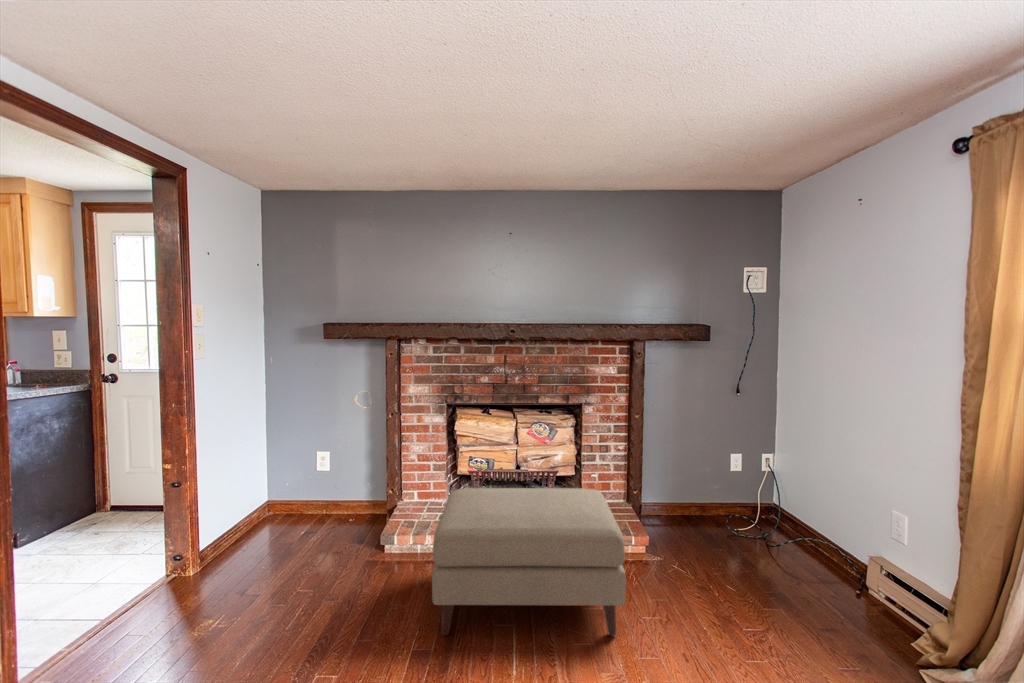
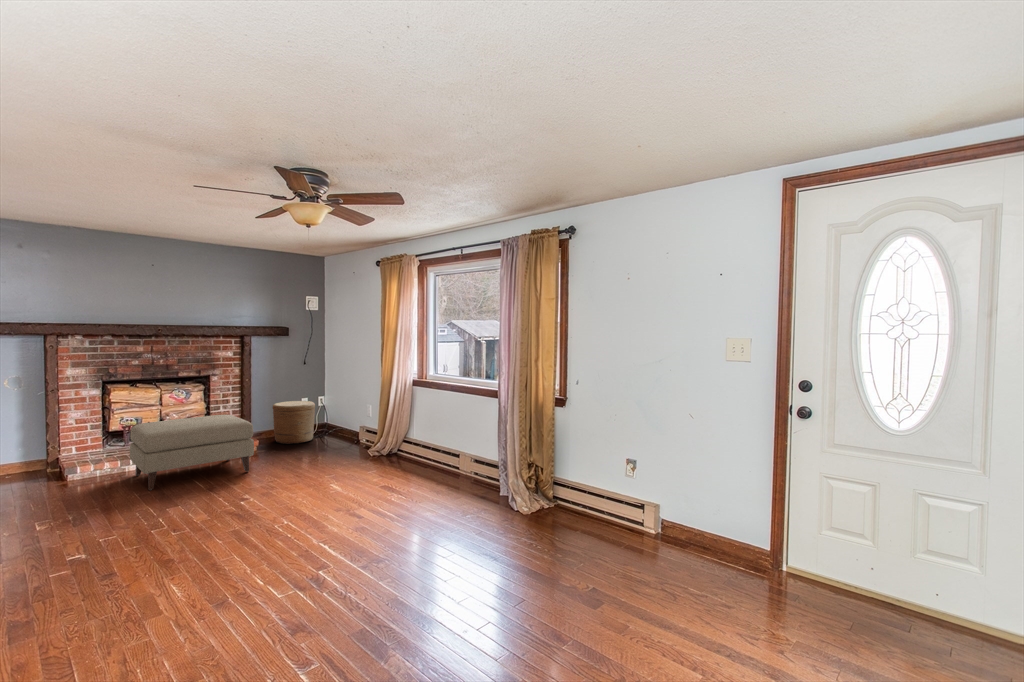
woven basket: none [677,460,757,552] -> present [273,401,315,444]

